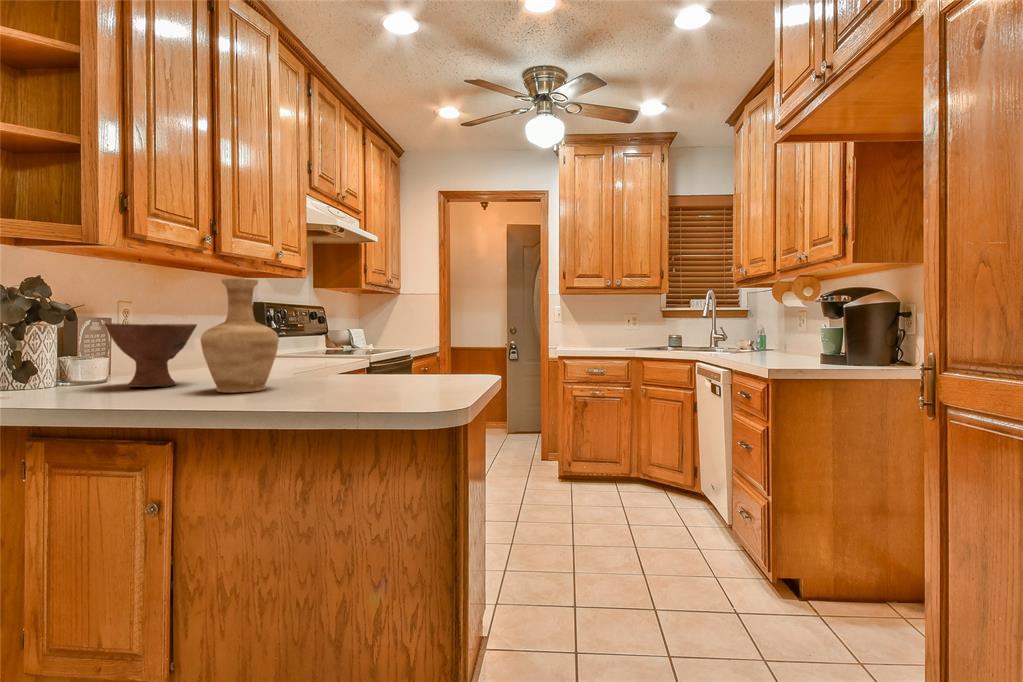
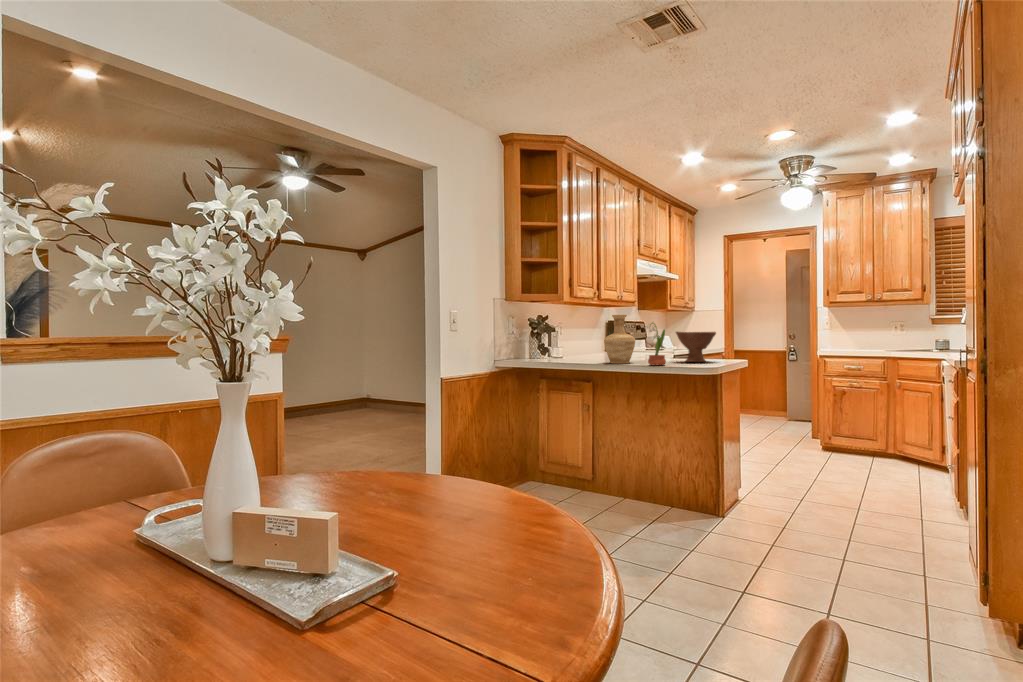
potted flower: none [295,295,344,398] -> present [646,322,666,365]
bowl: present [104,323,197,387] -> present [676,332,716,362]

